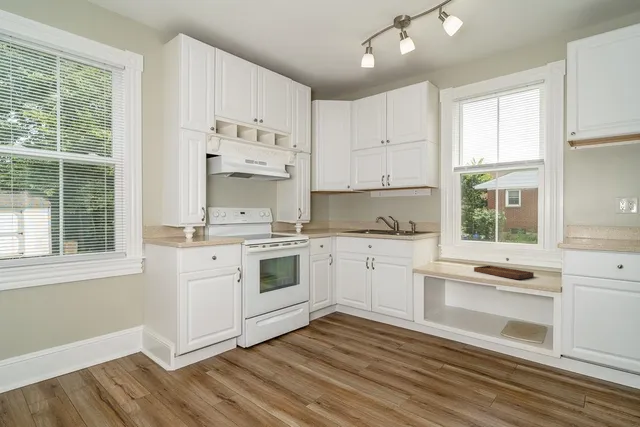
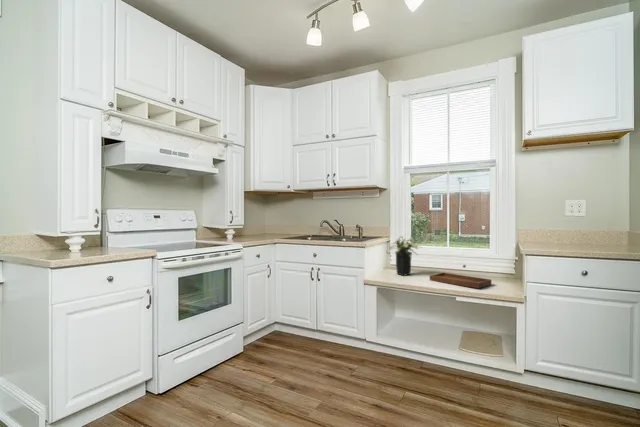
flower arrangement: none [435,230,467,267] -> present [388,236,418,275]

